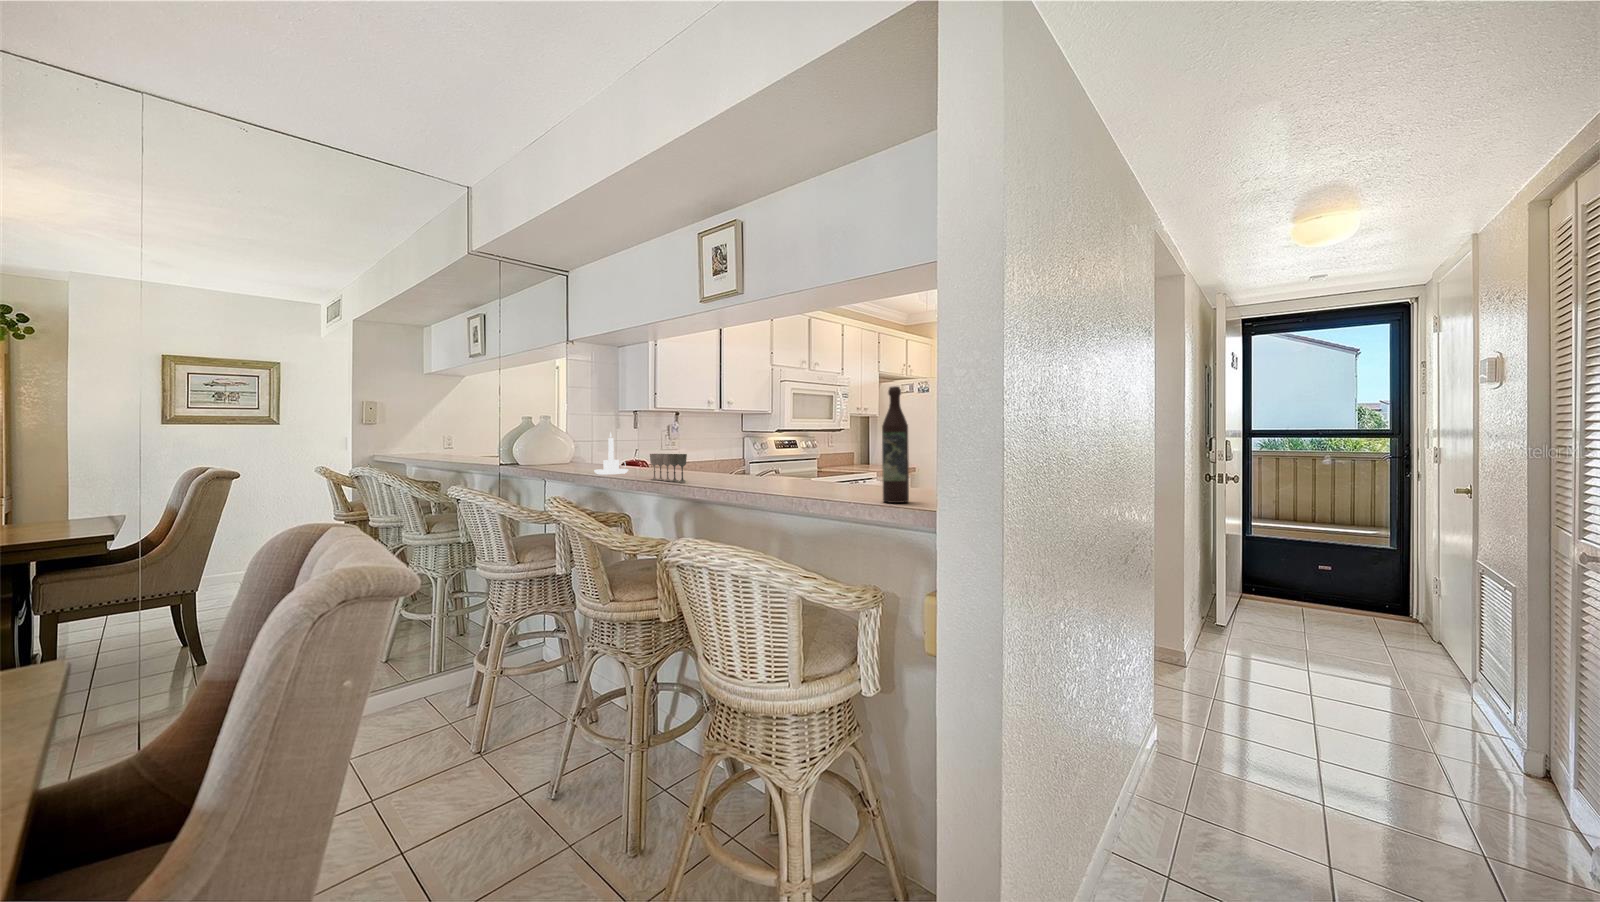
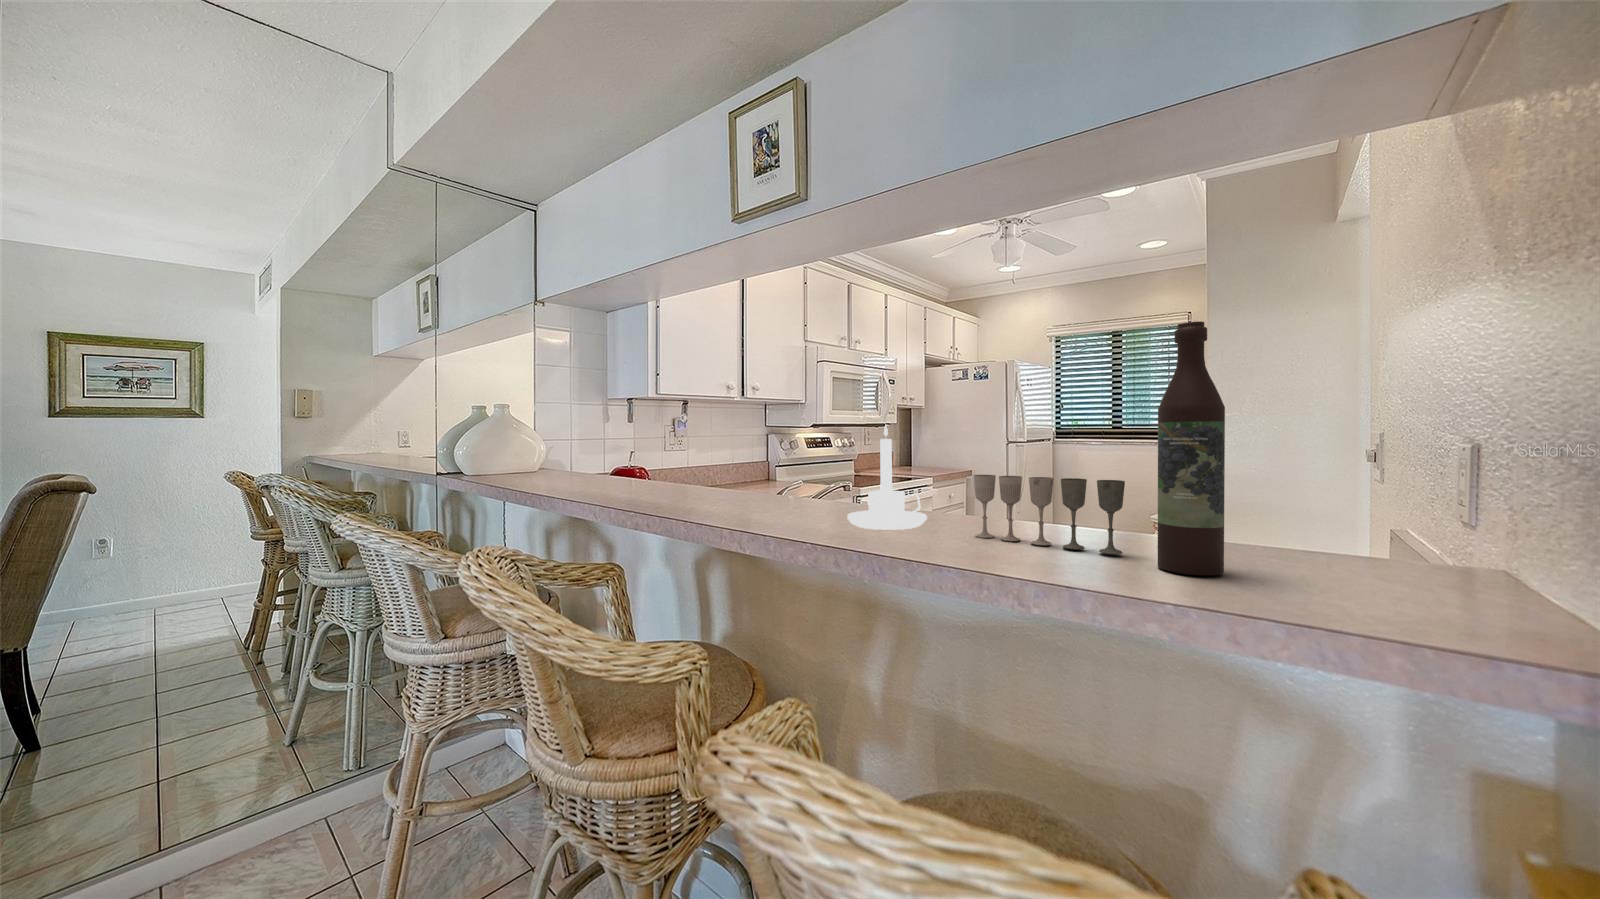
candle holder: present [594,433,628,474] -> present [847,424,927,530]
wine glass: present [650,454,687,482] -> present [974,475,1125,554]

